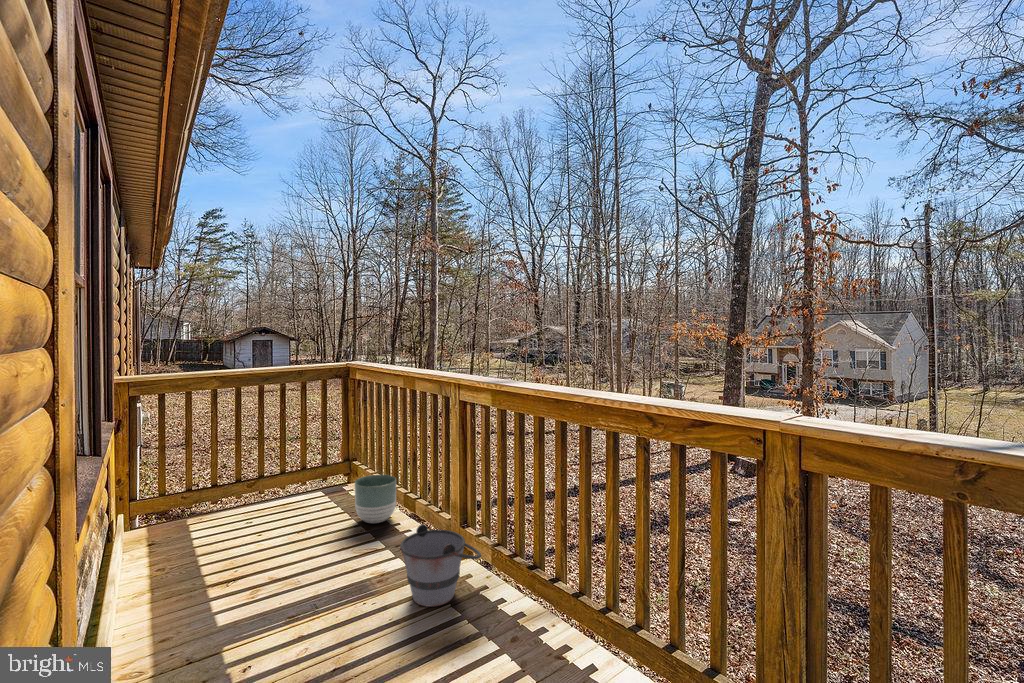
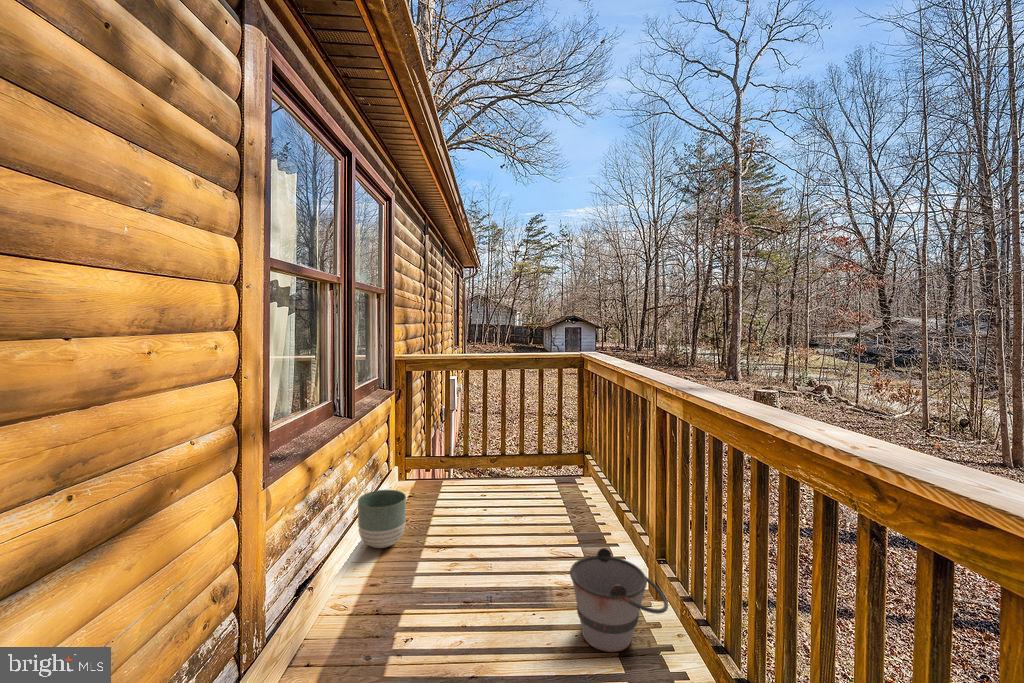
planter: present [355,475,396,523] -> present [358,490,406,548]

